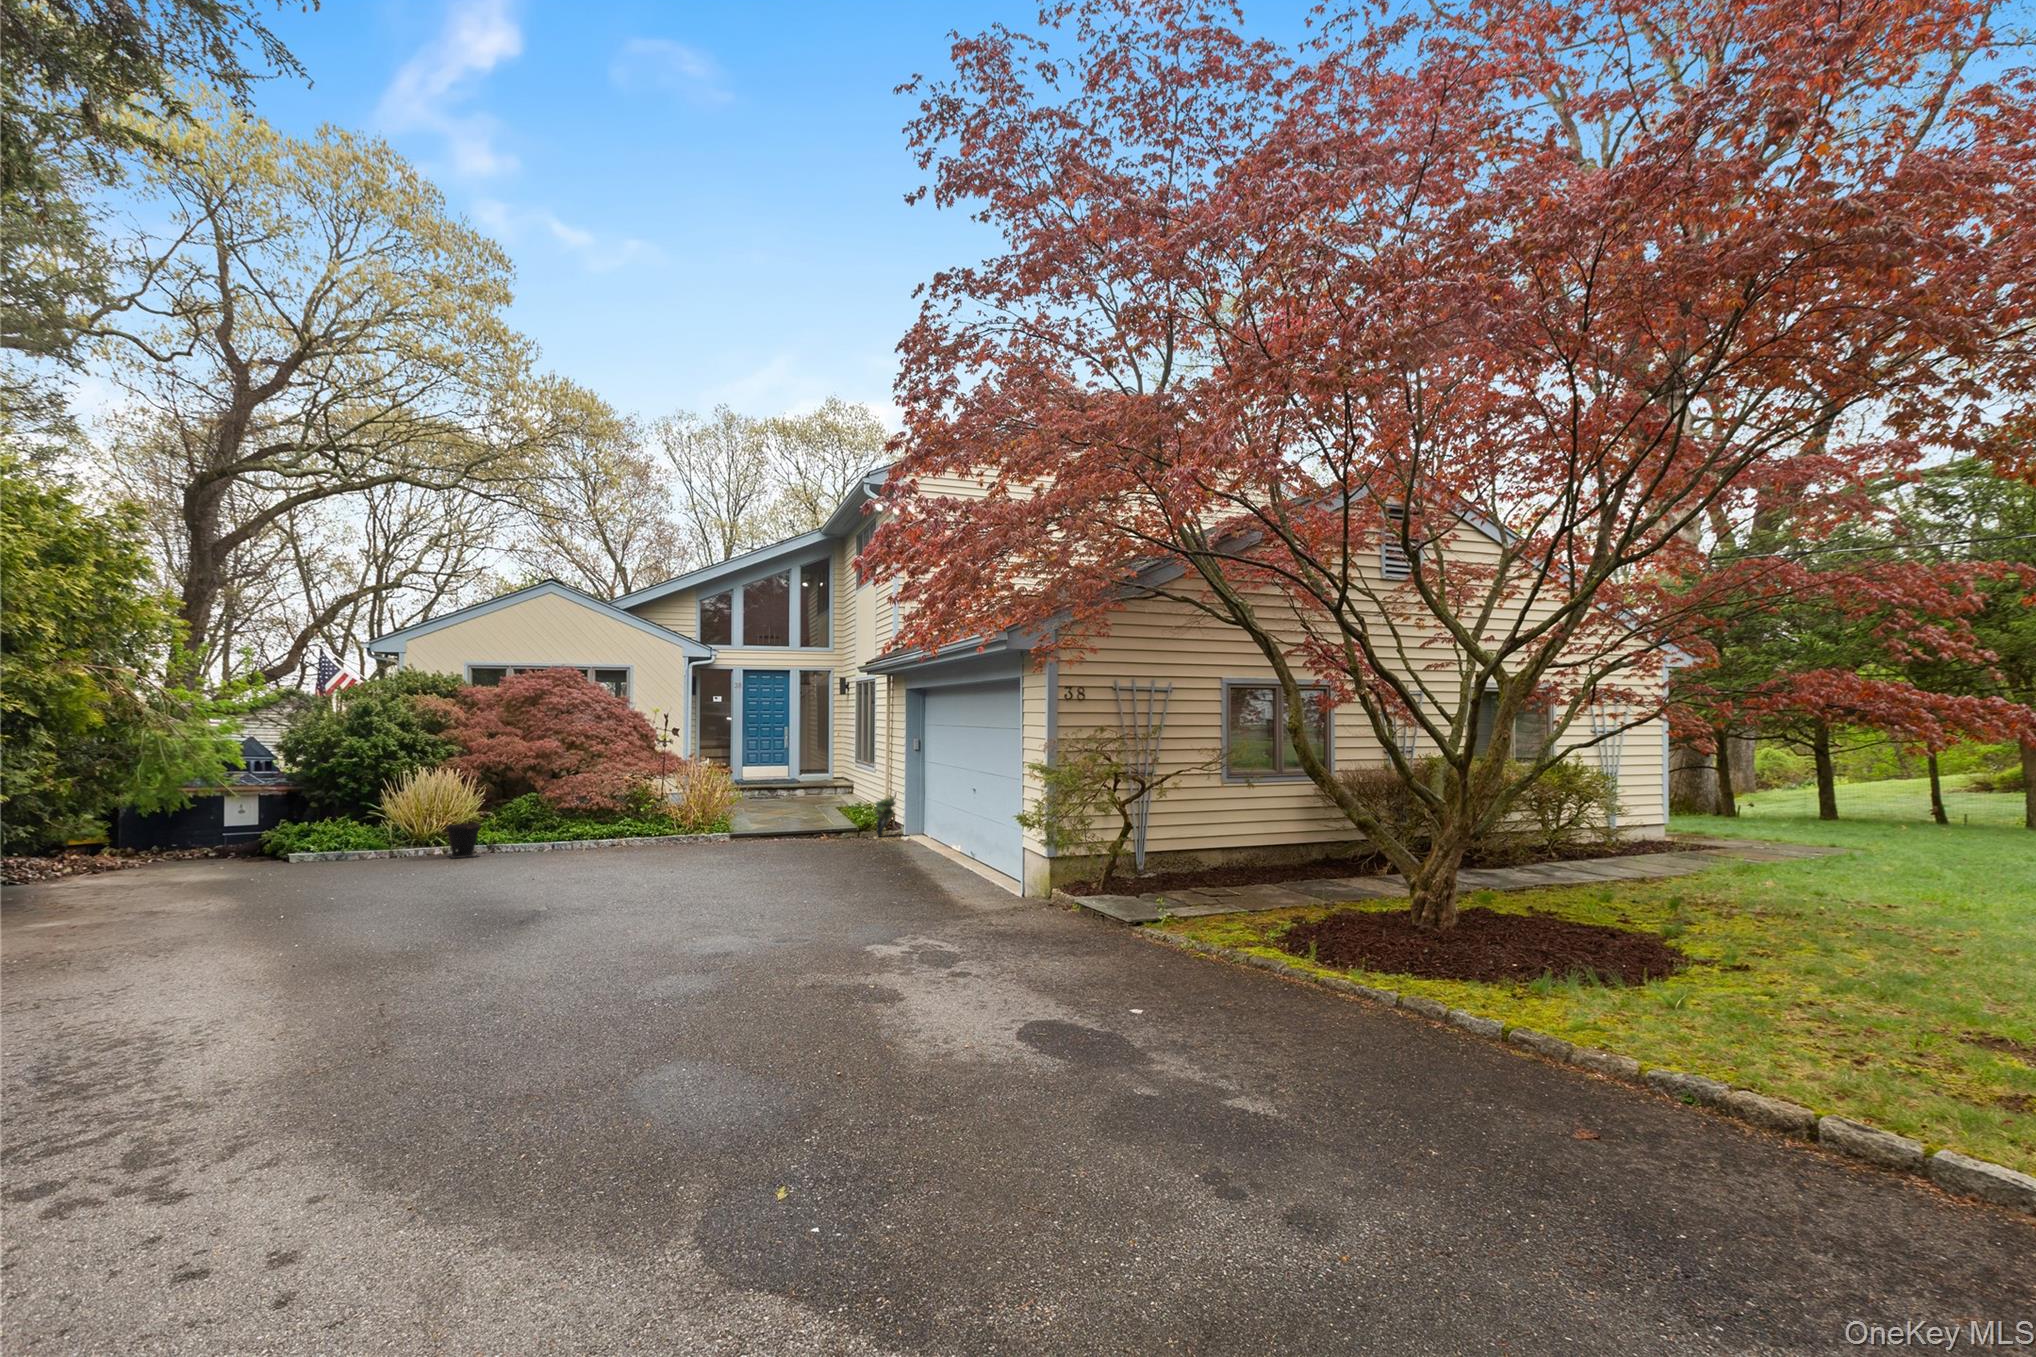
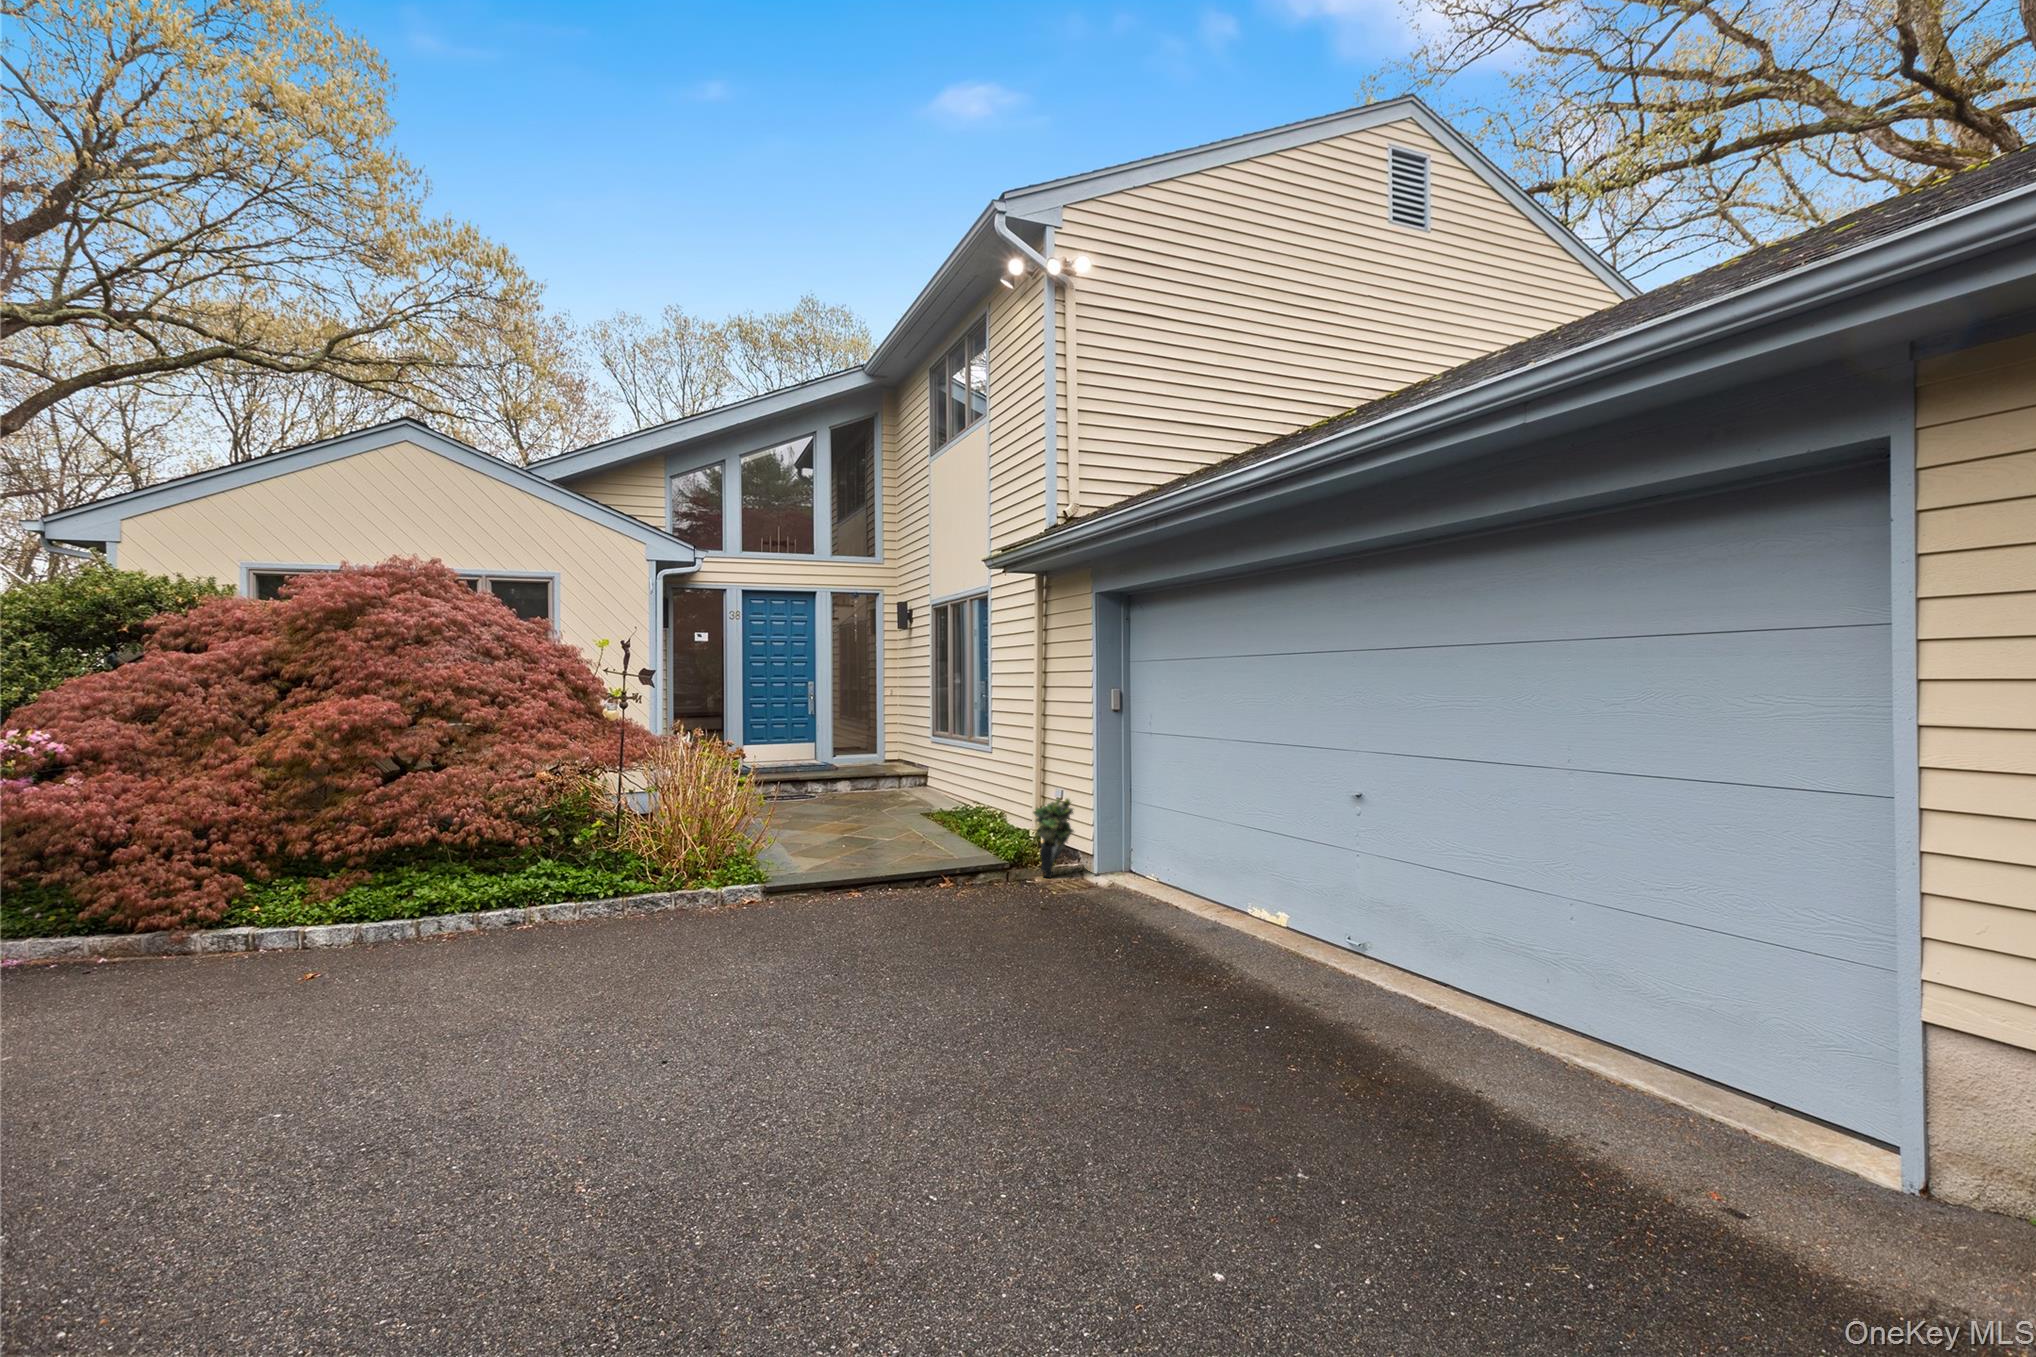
bucket: present [446,822,481,858] -> none [80,885,183,981]

